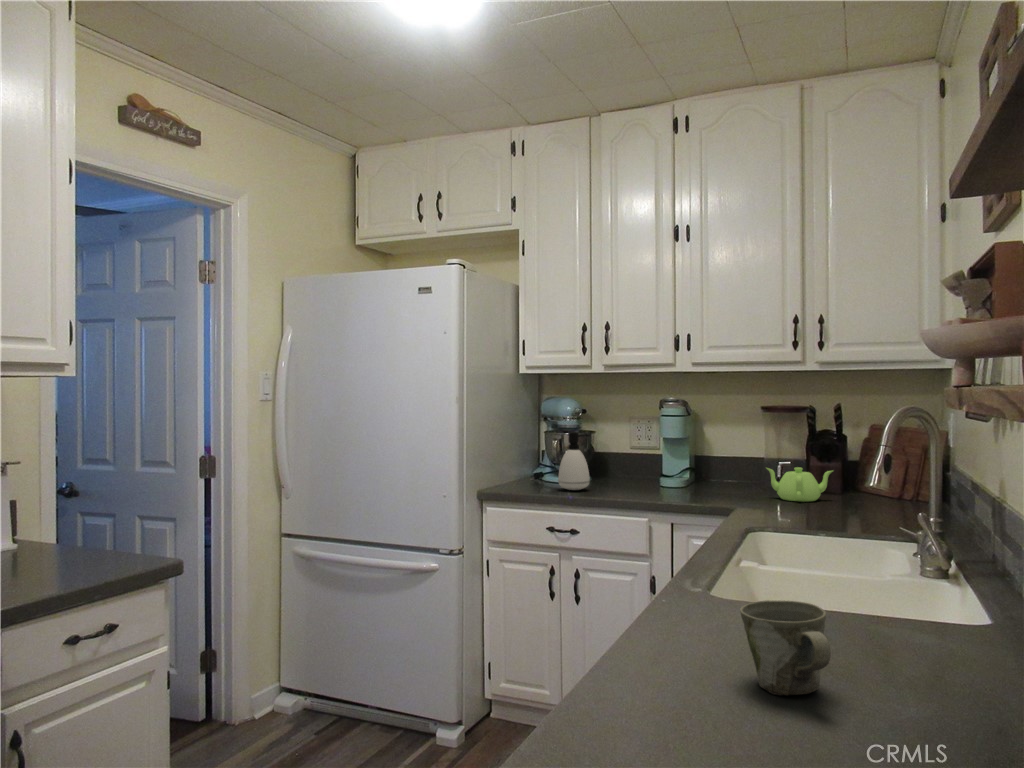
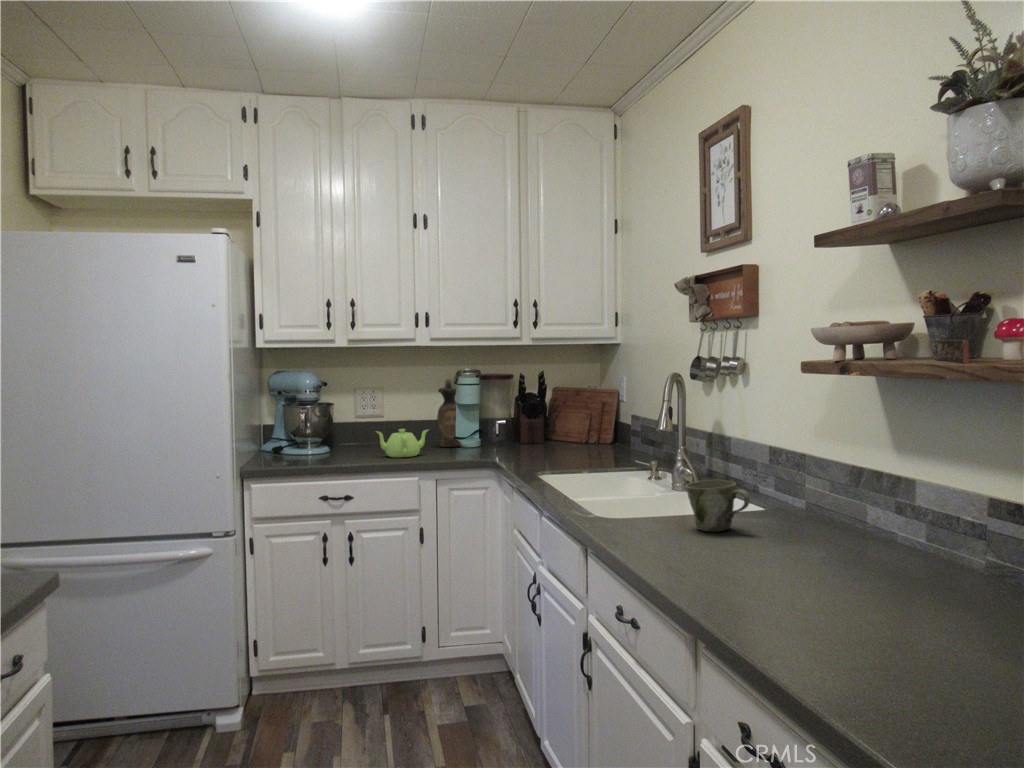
ceramic pitcher: none [707,409,739,488] -> present [437,379,461,447]
soap dispenser: present [558,432,590,490] -> none [317,404,347,460]
teapot: present [767,468,832,502] -> present [377,429,428,457]

